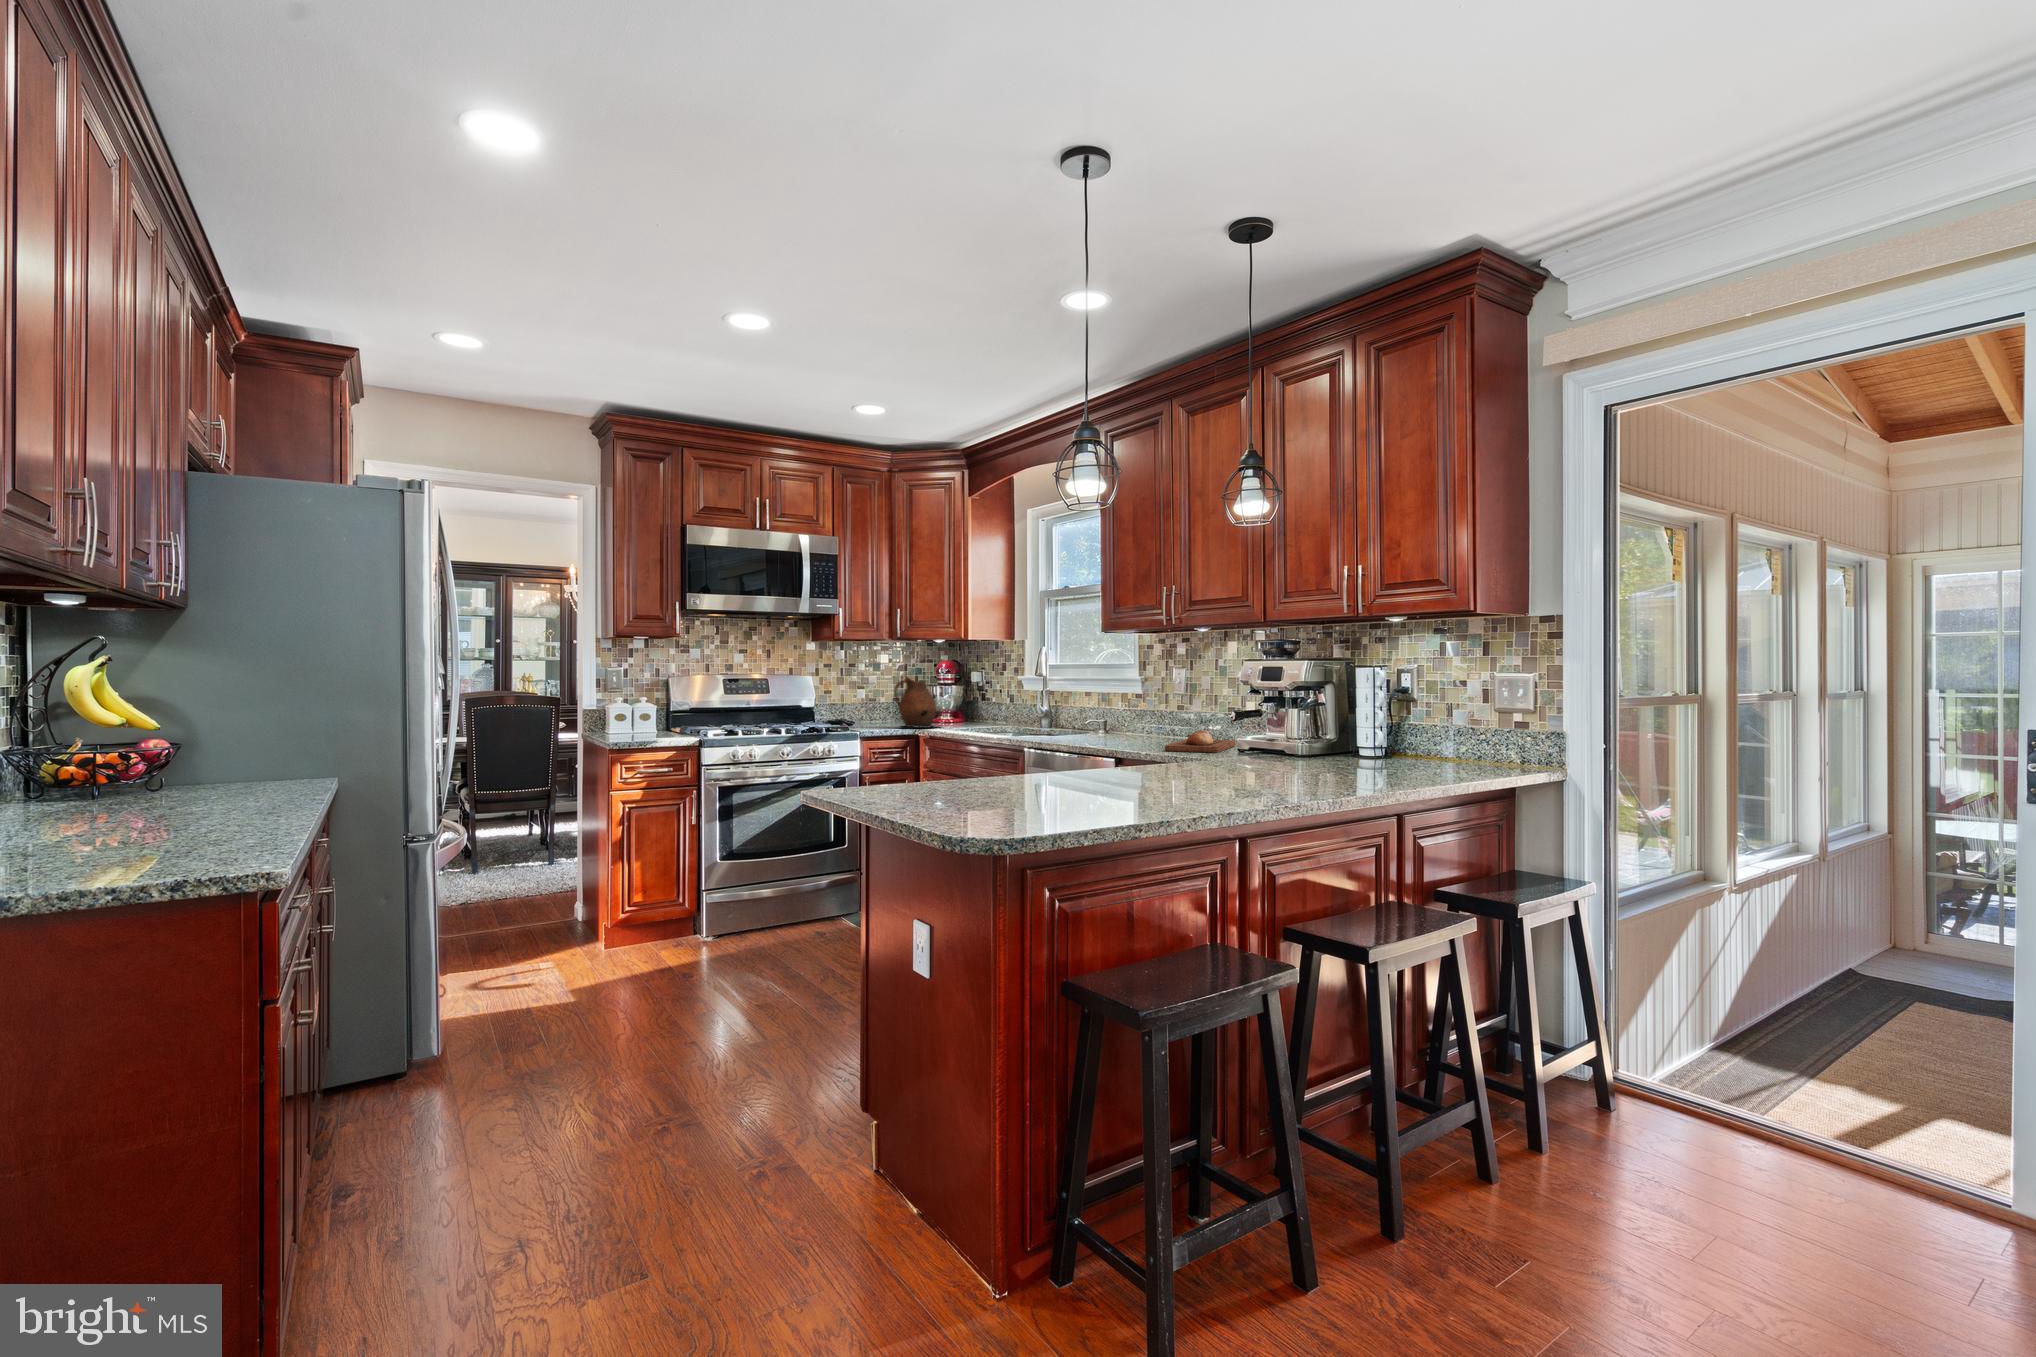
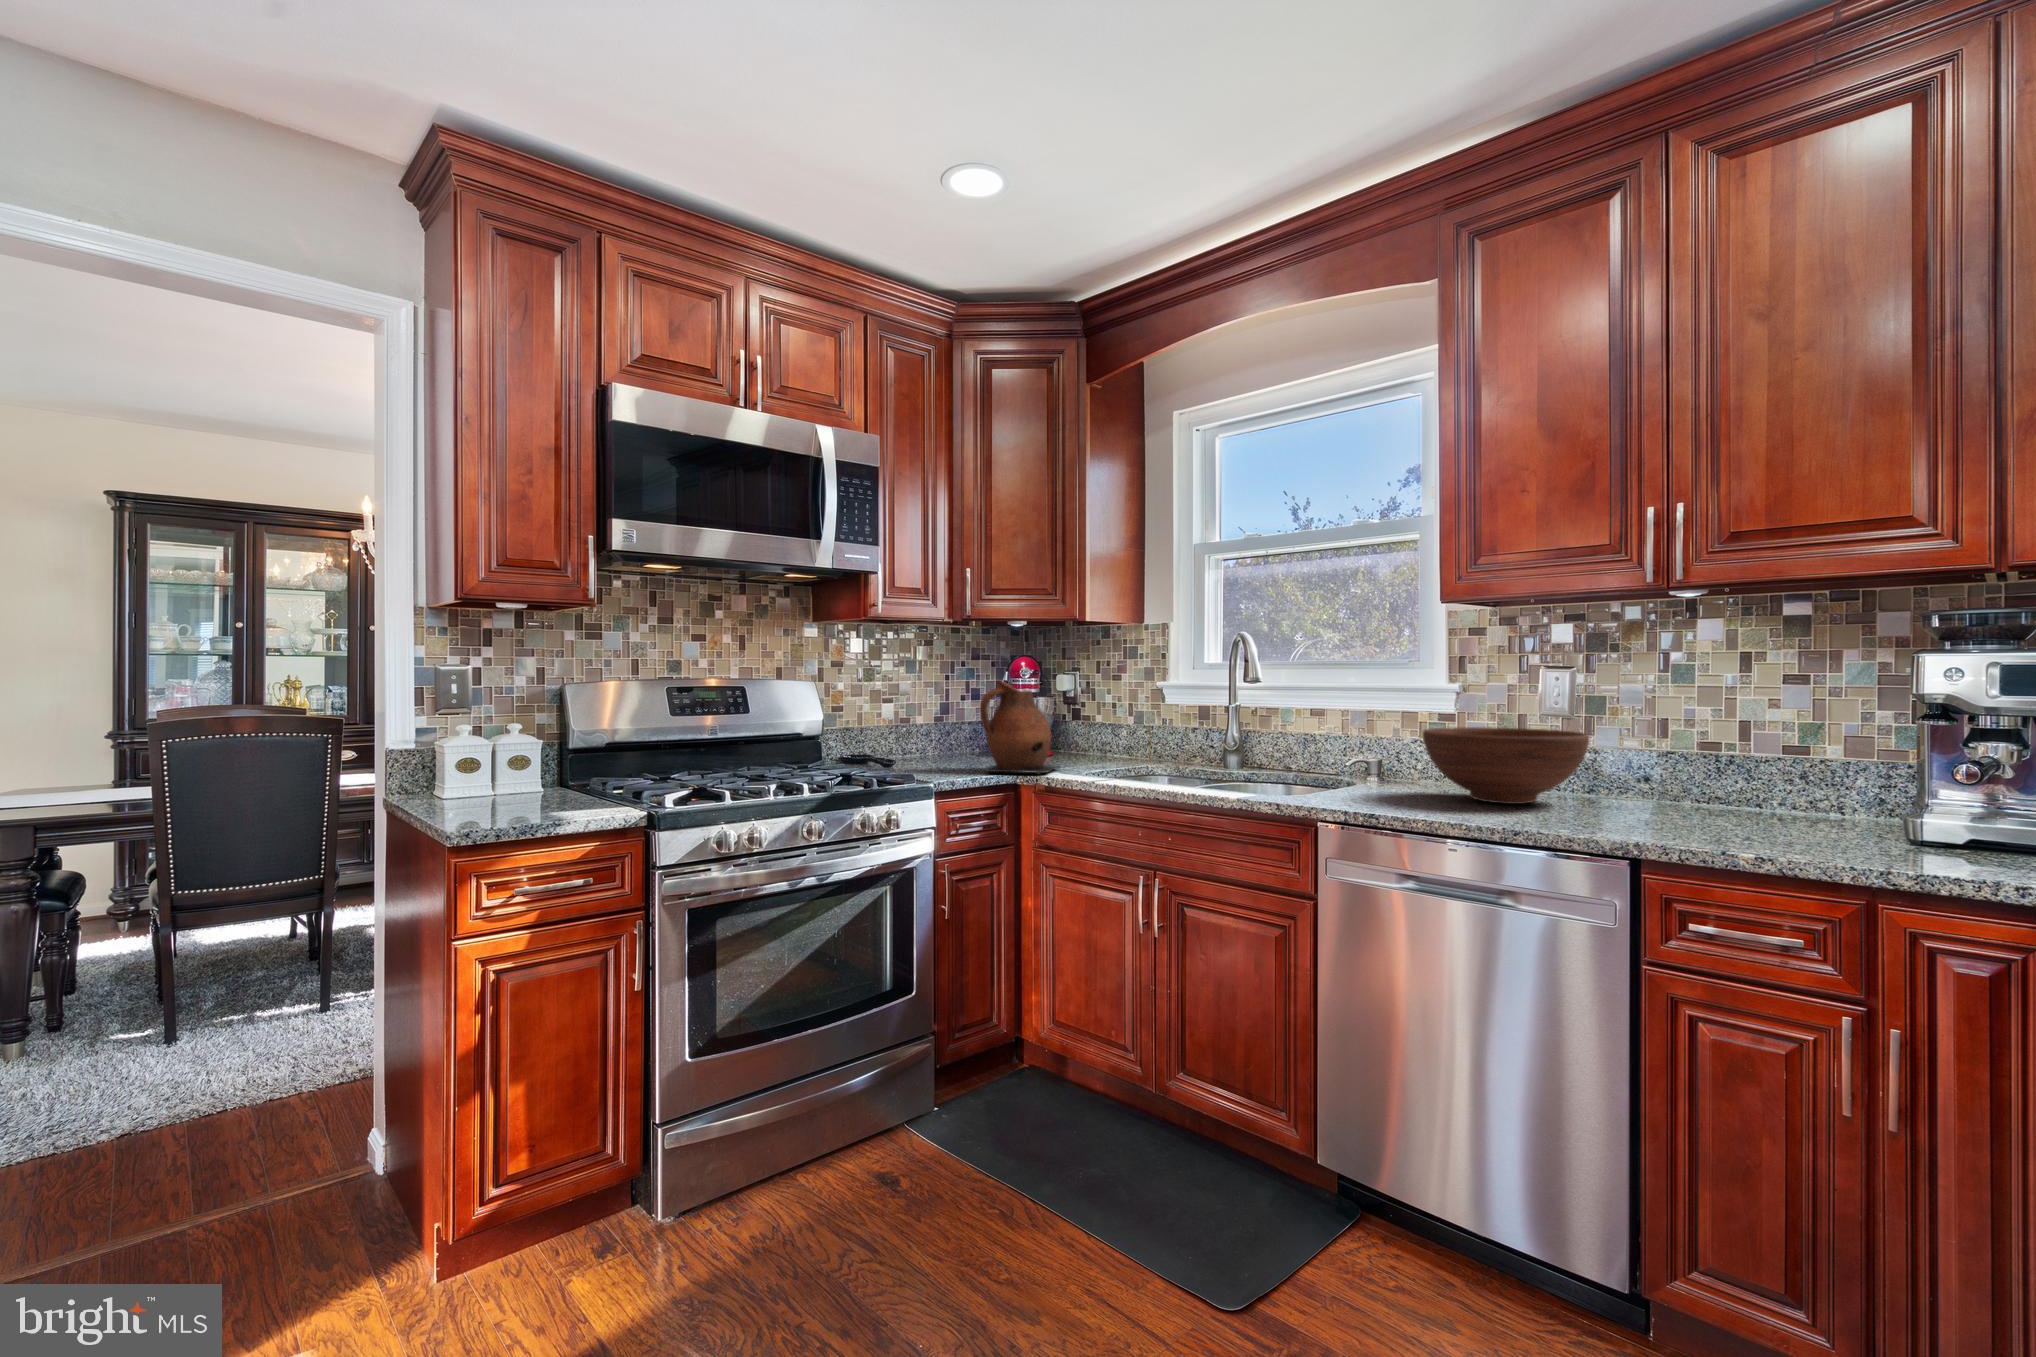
fruit bowl: none [1087,700,1166,739] -> present [1423,727,1589,804]
bread loaf: present [1165,730,1235,753] -> none [1706,796,1932,857]

